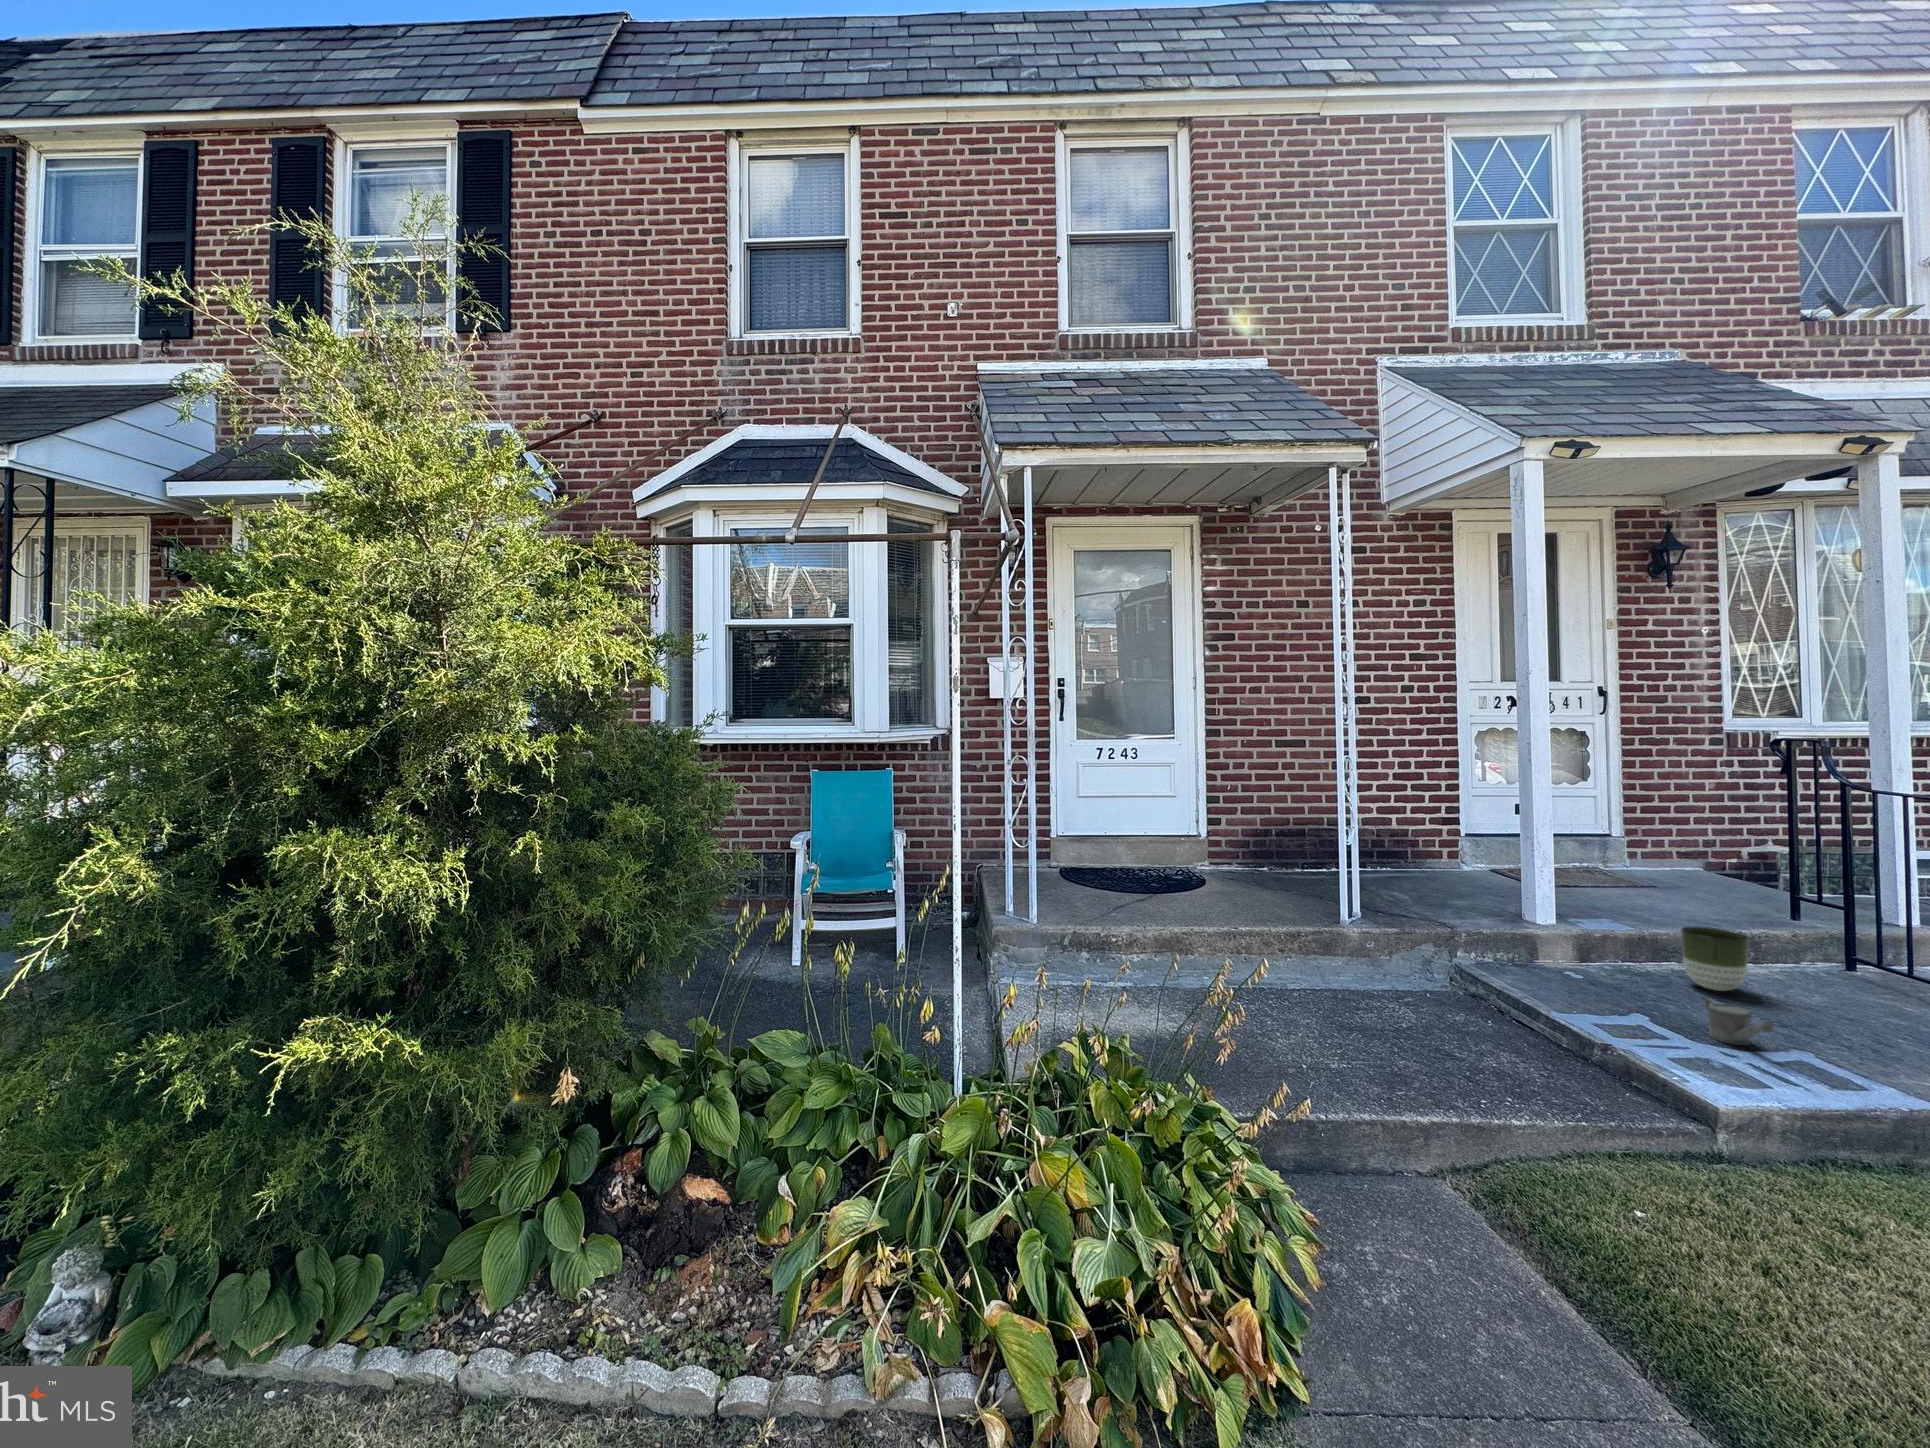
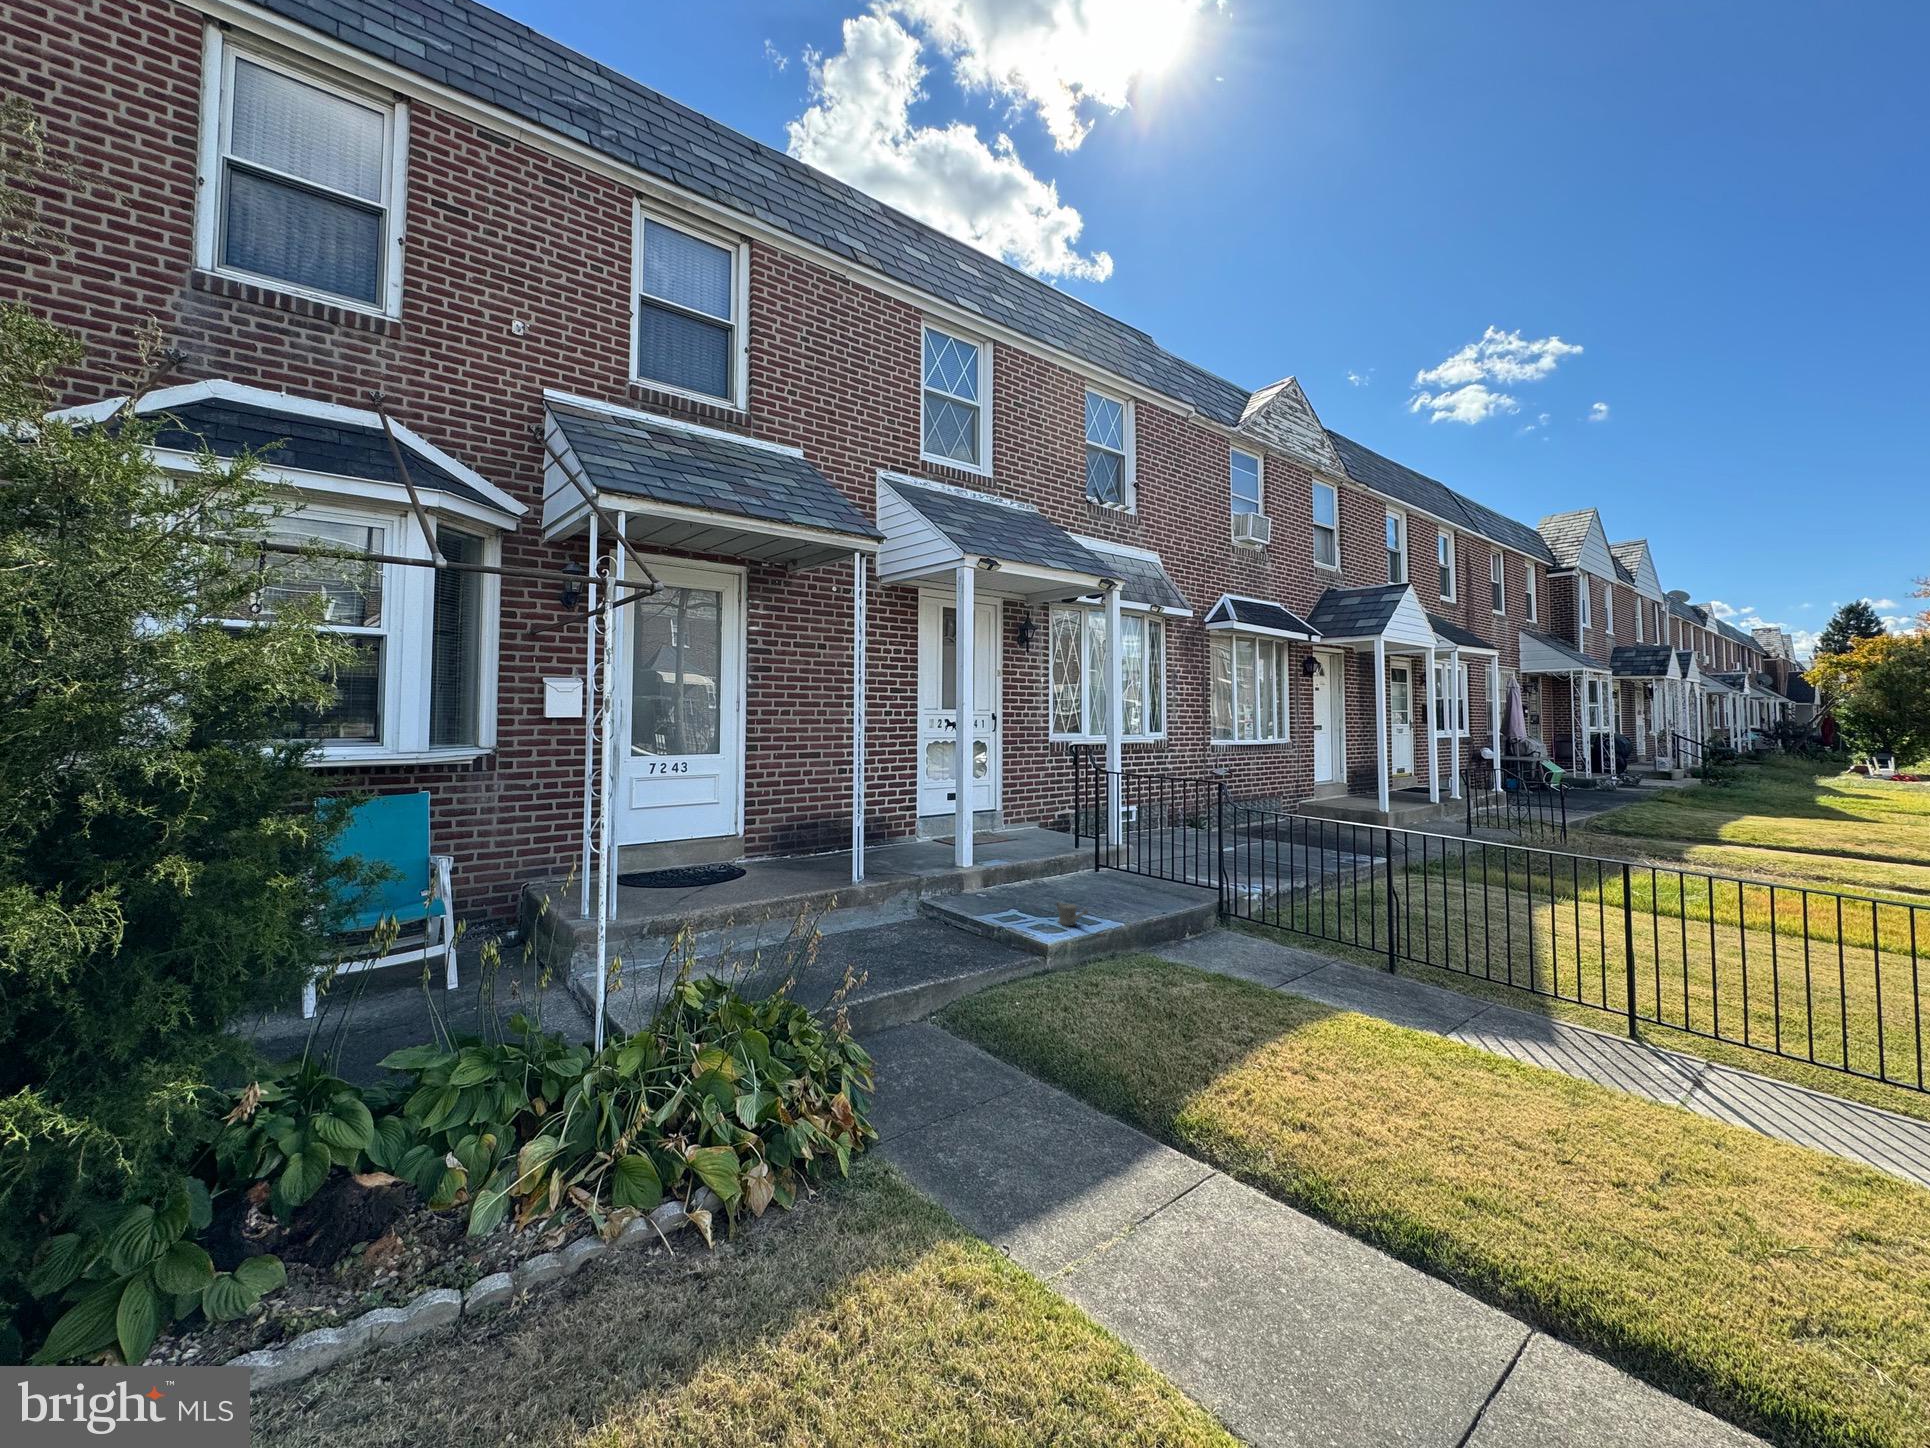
planter: present [1681,927,1749,991] -> none [1041,861,1071,897]

